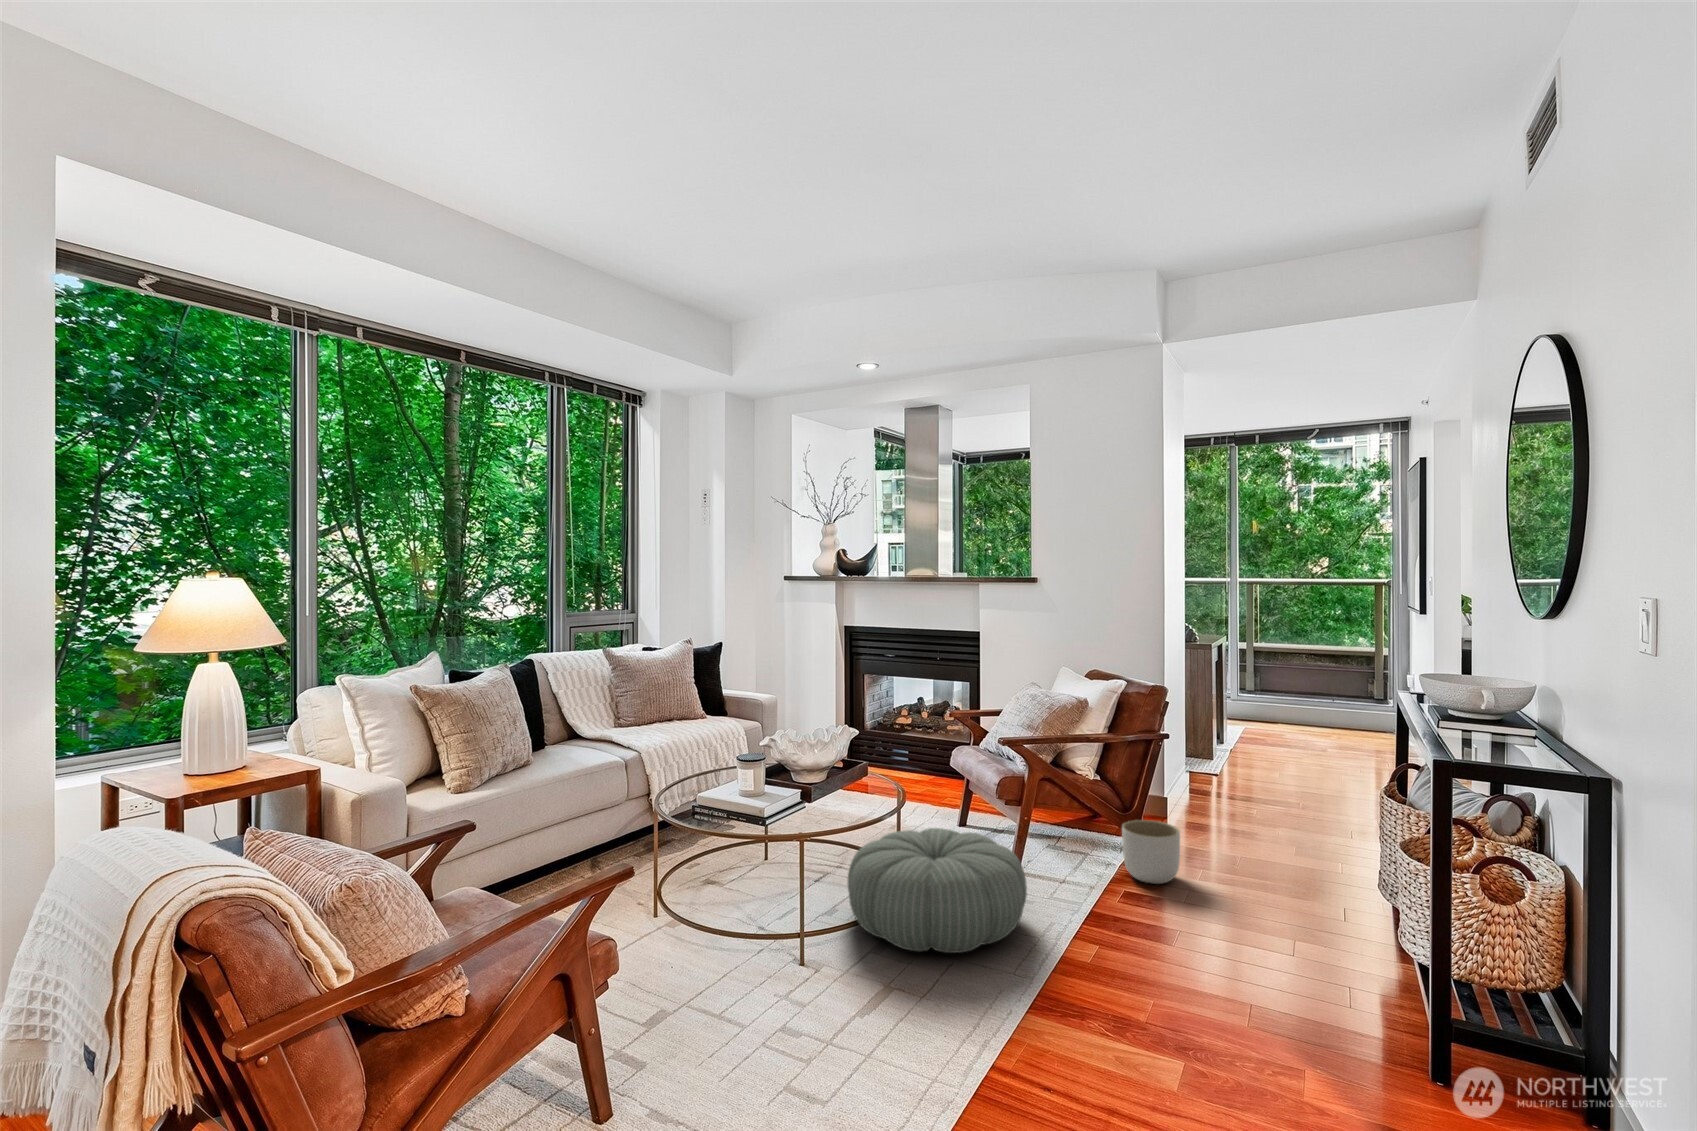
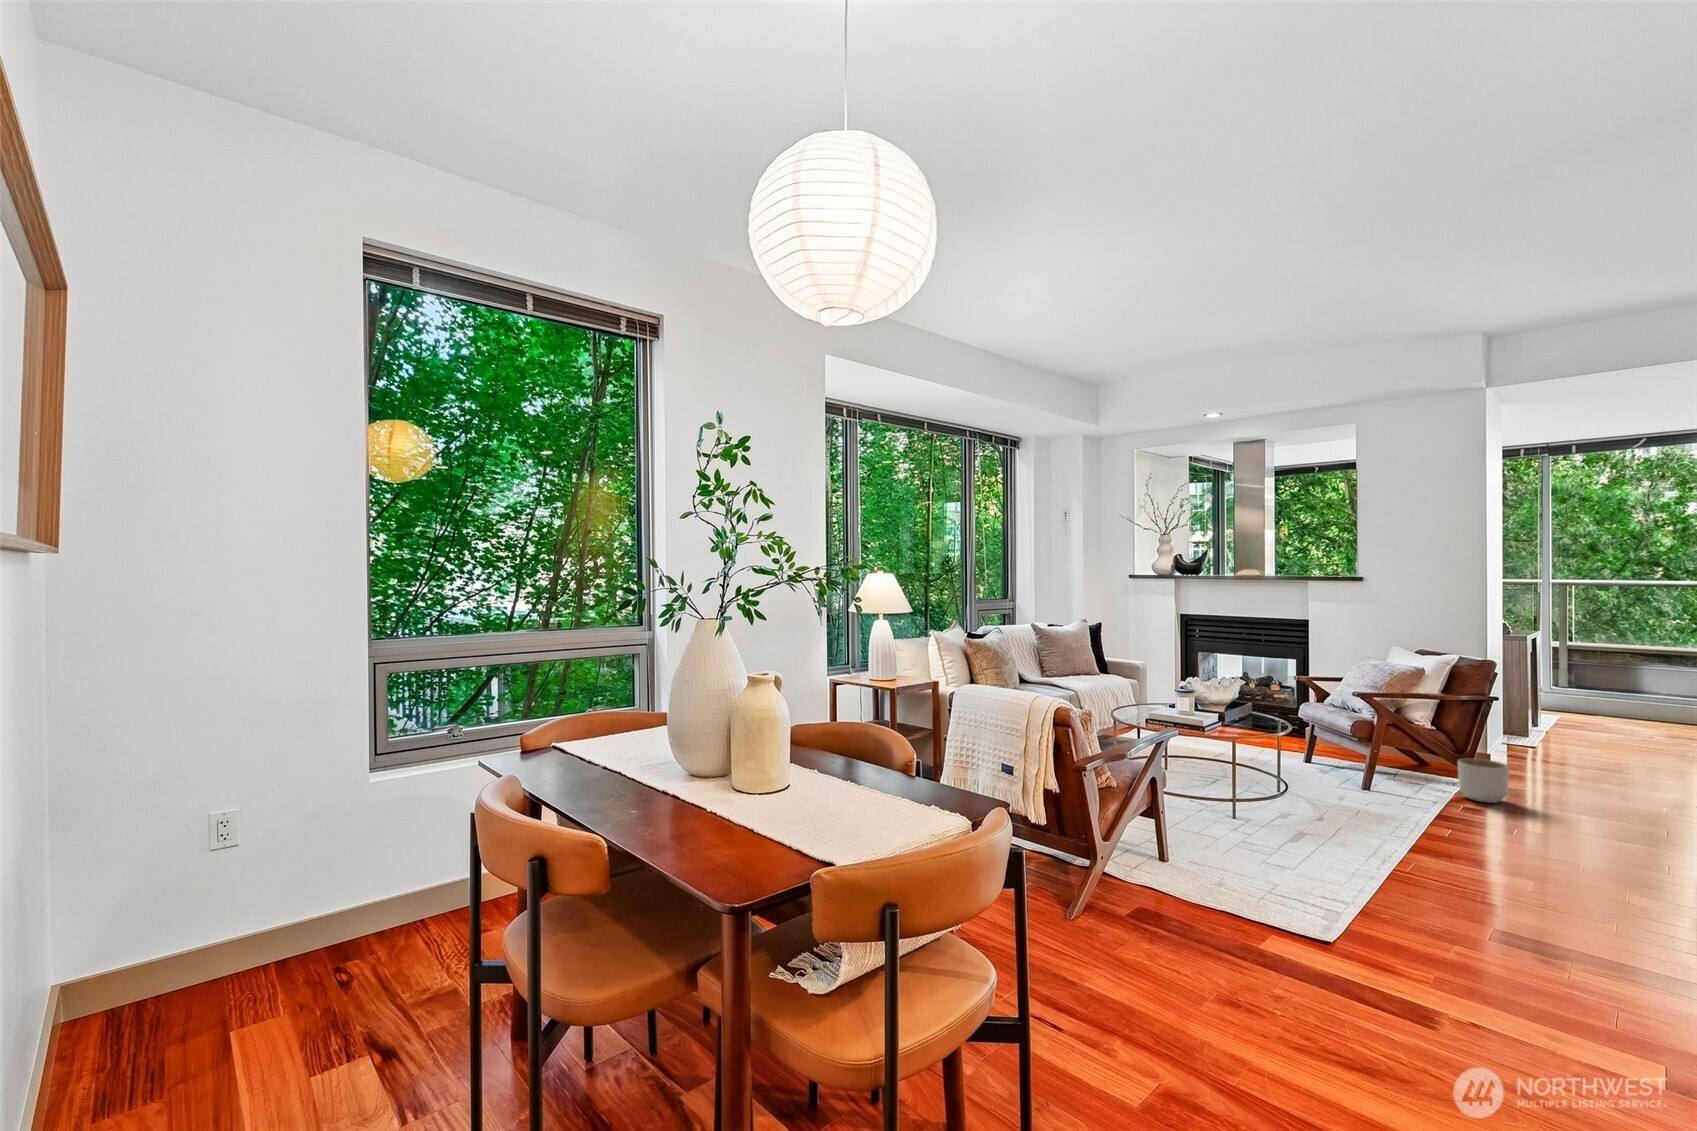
pouf: present [848,828,1027,953] -> none [1252,749,1390,821]

